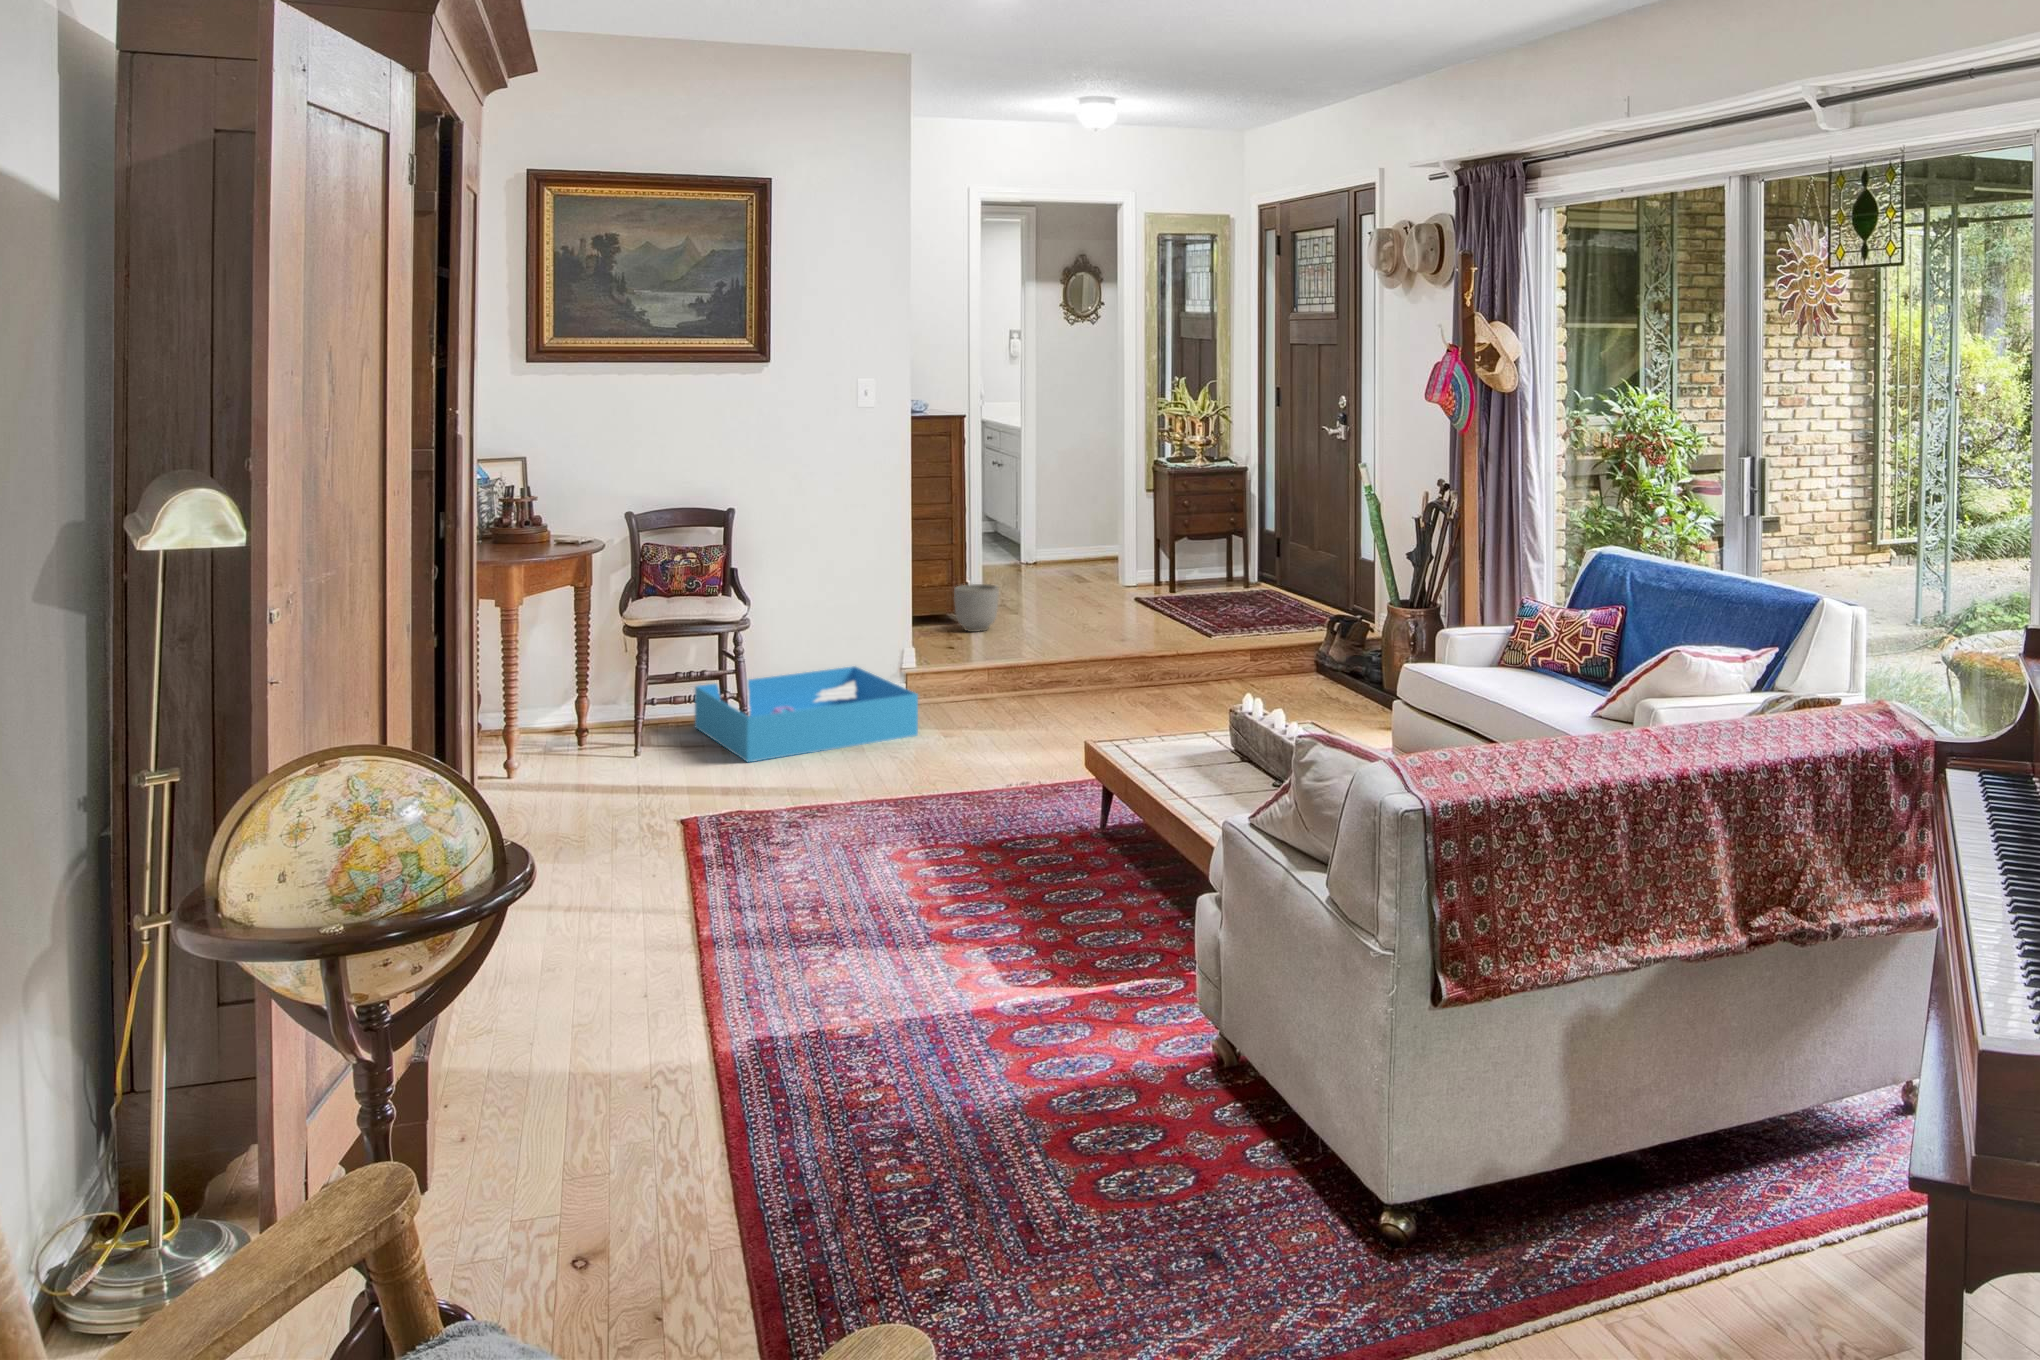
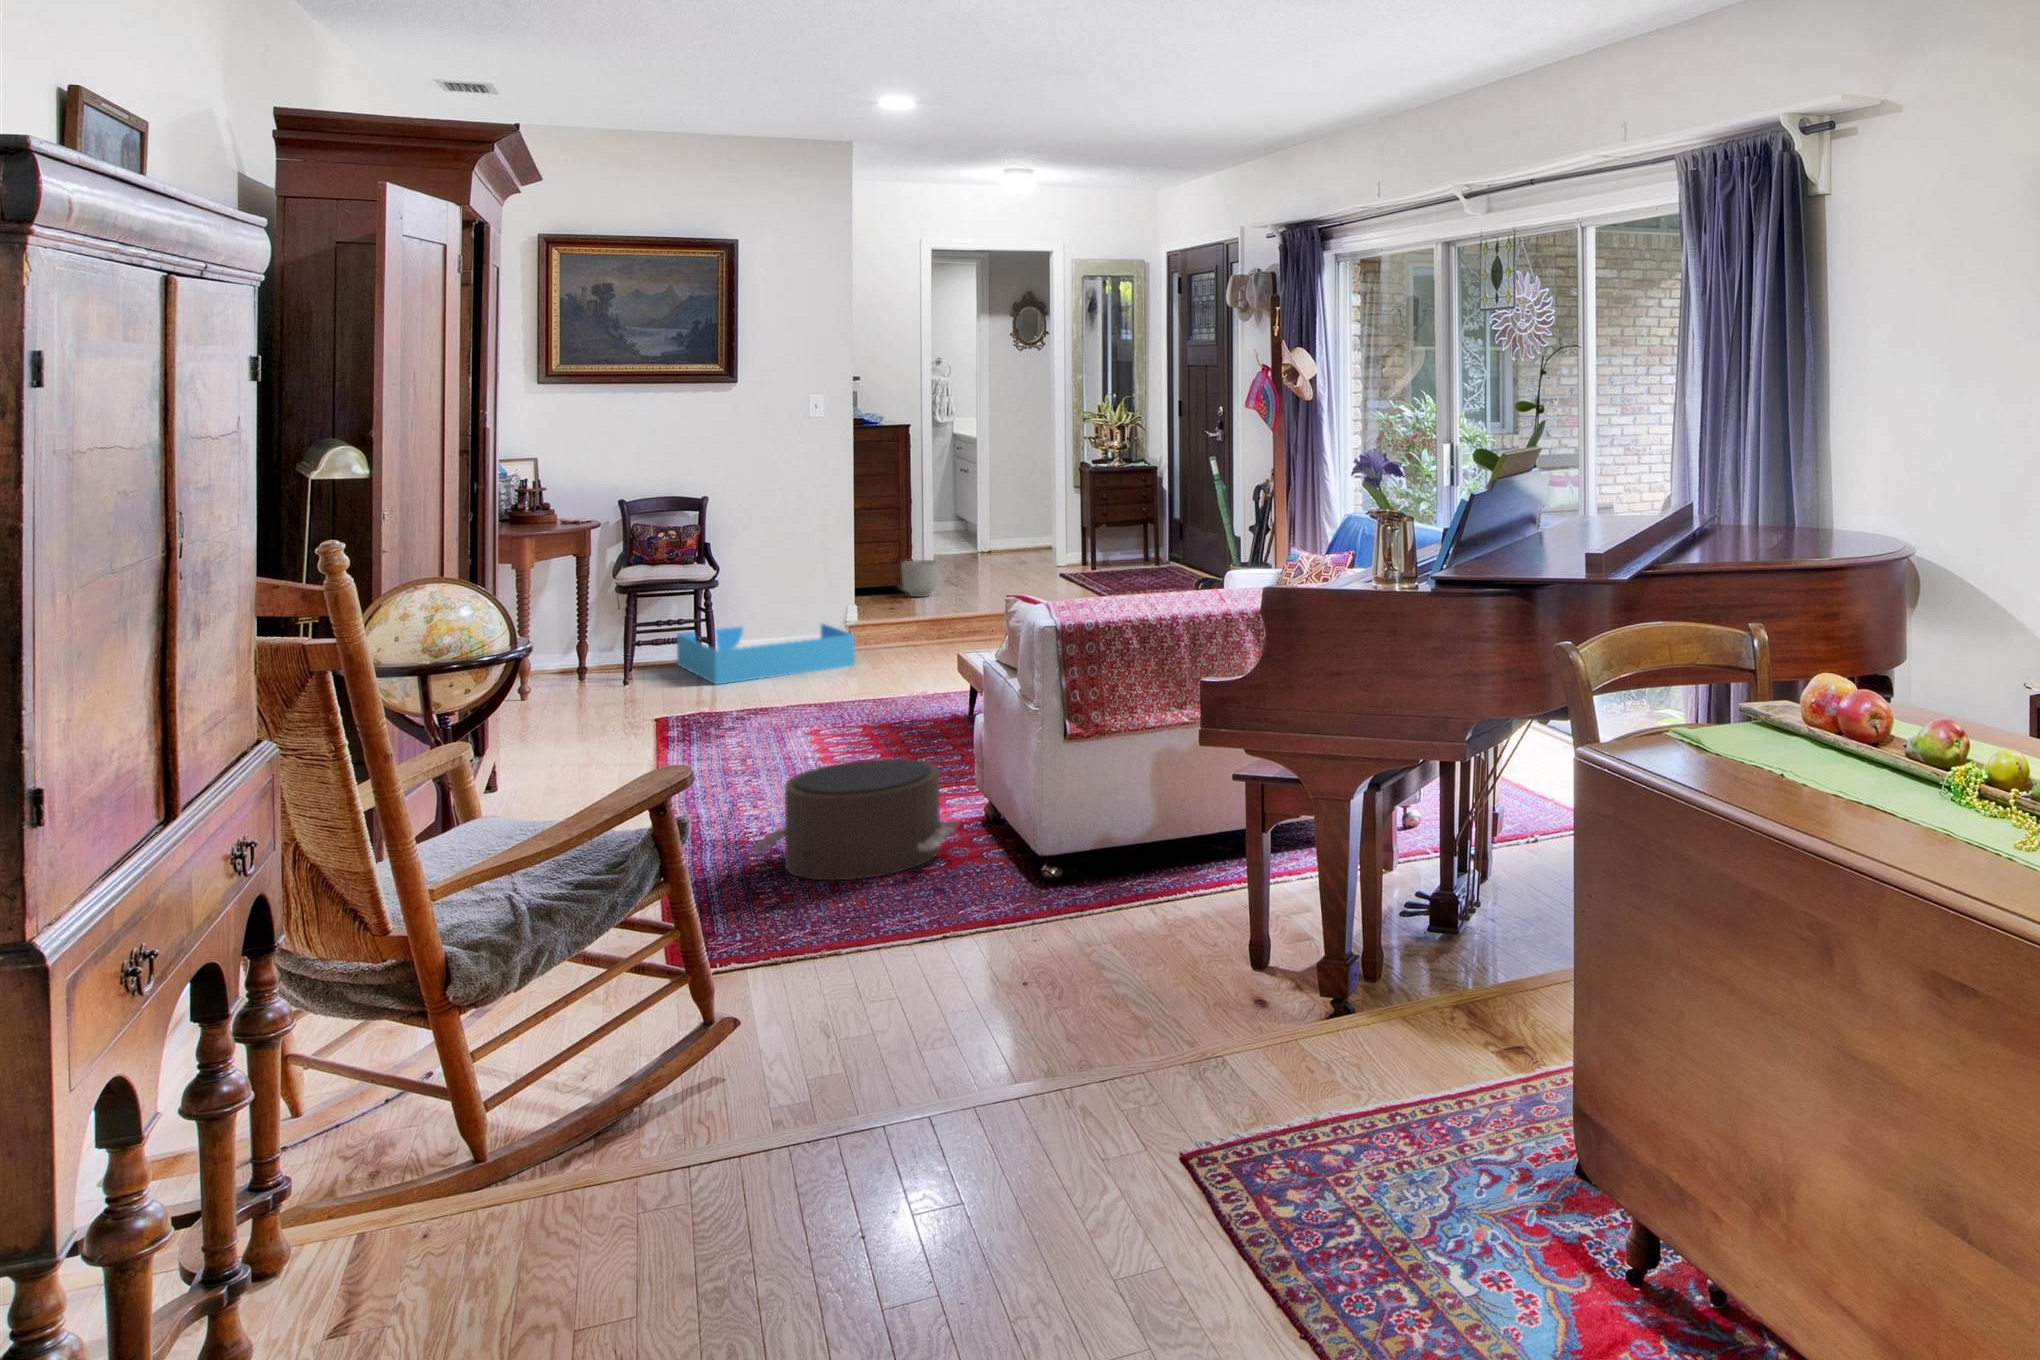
pouf: none [868,975,1190,1220] -> present [751,759,957,880]

